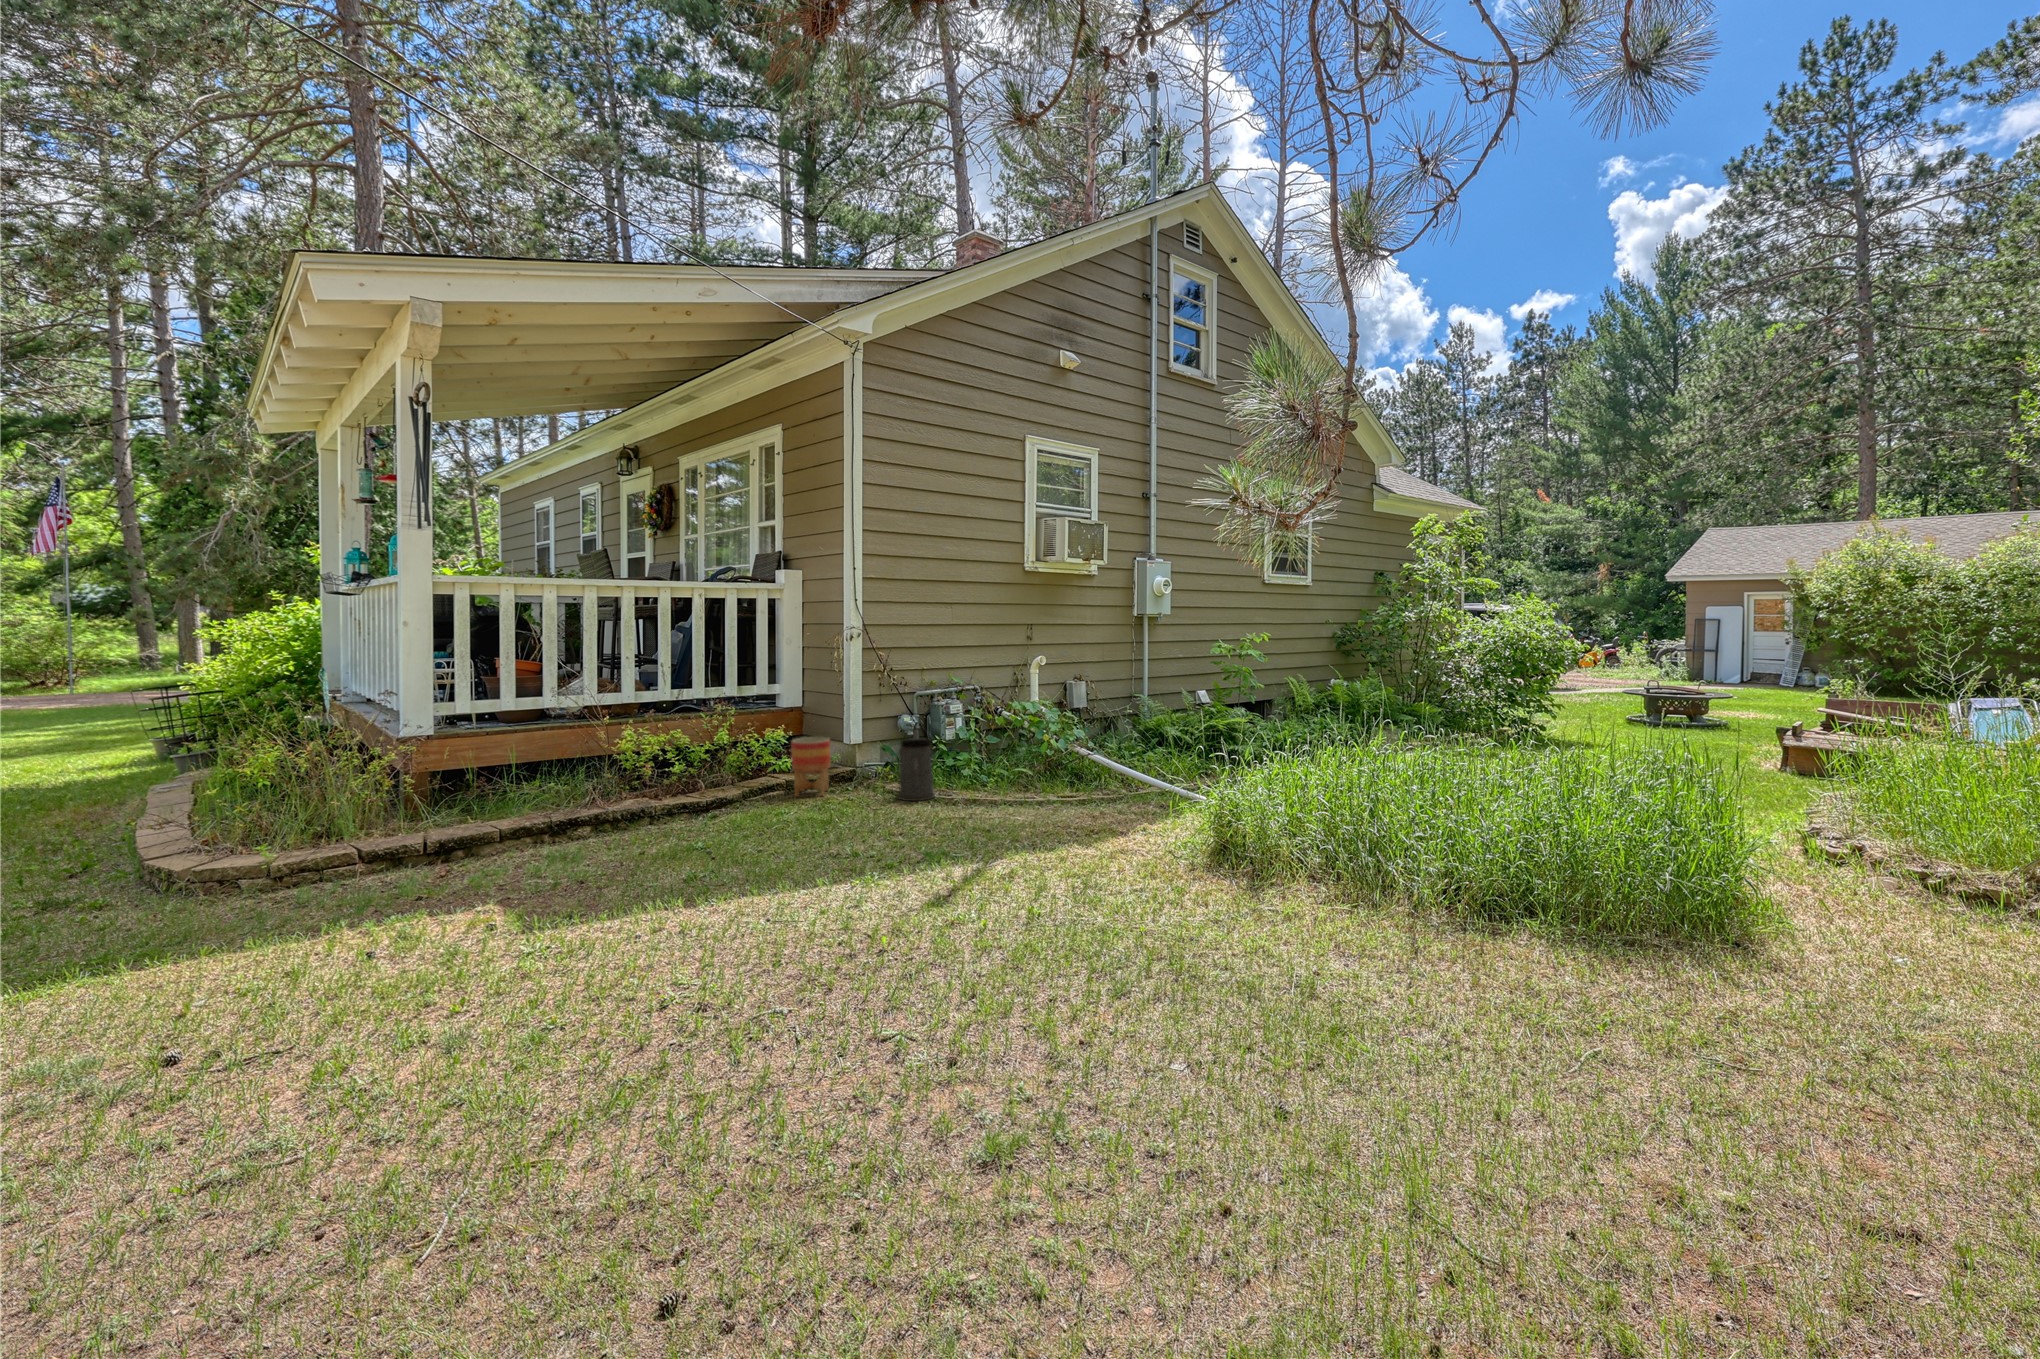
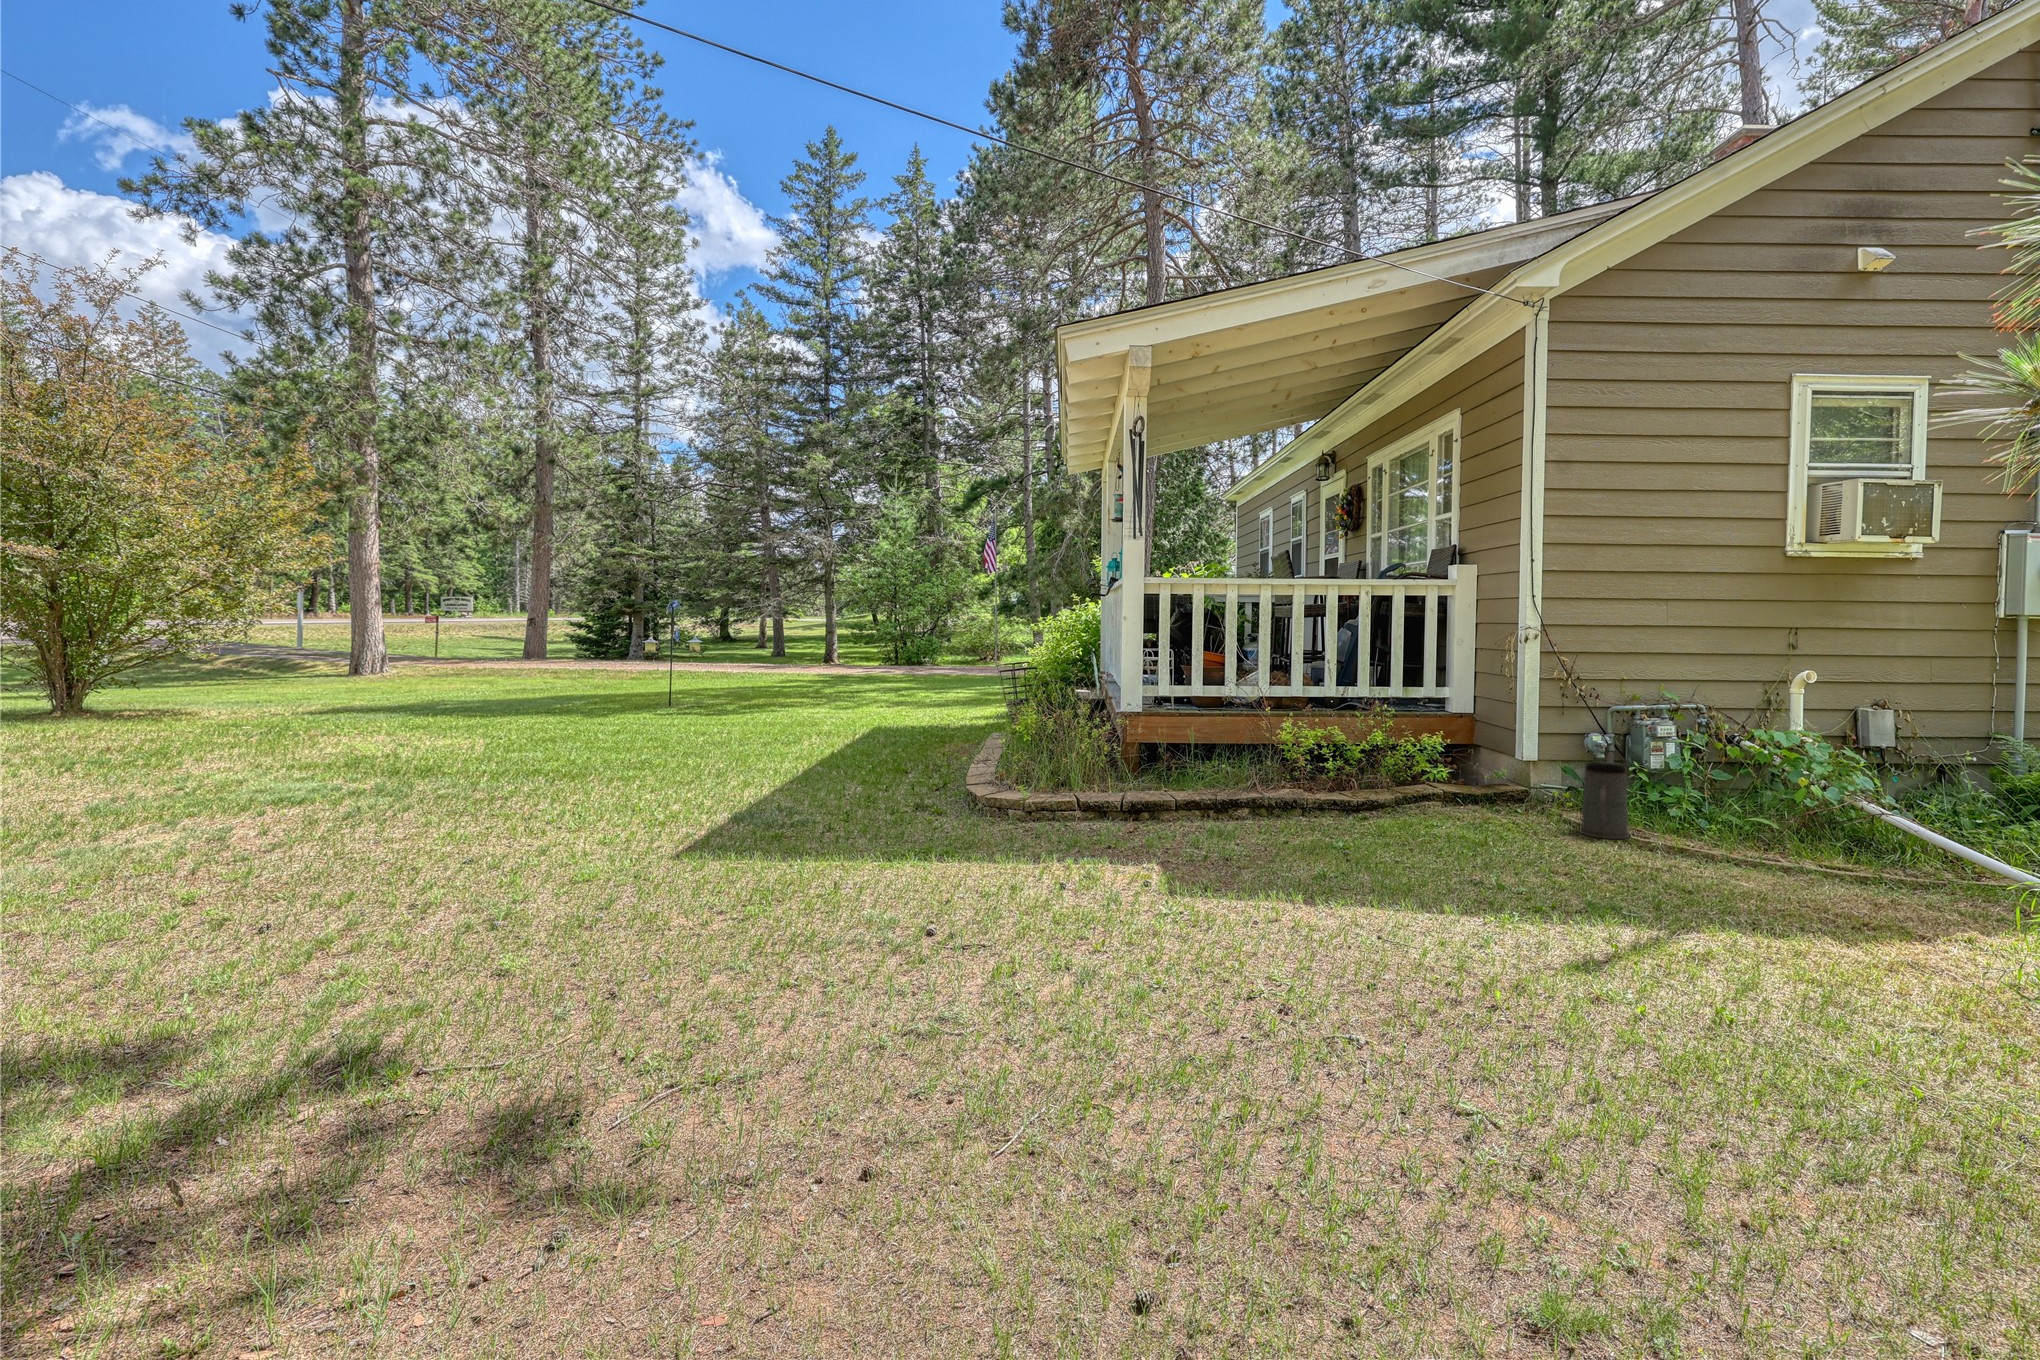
planter: present [791,737,831,797] -> none [1455,747,1500,816]

